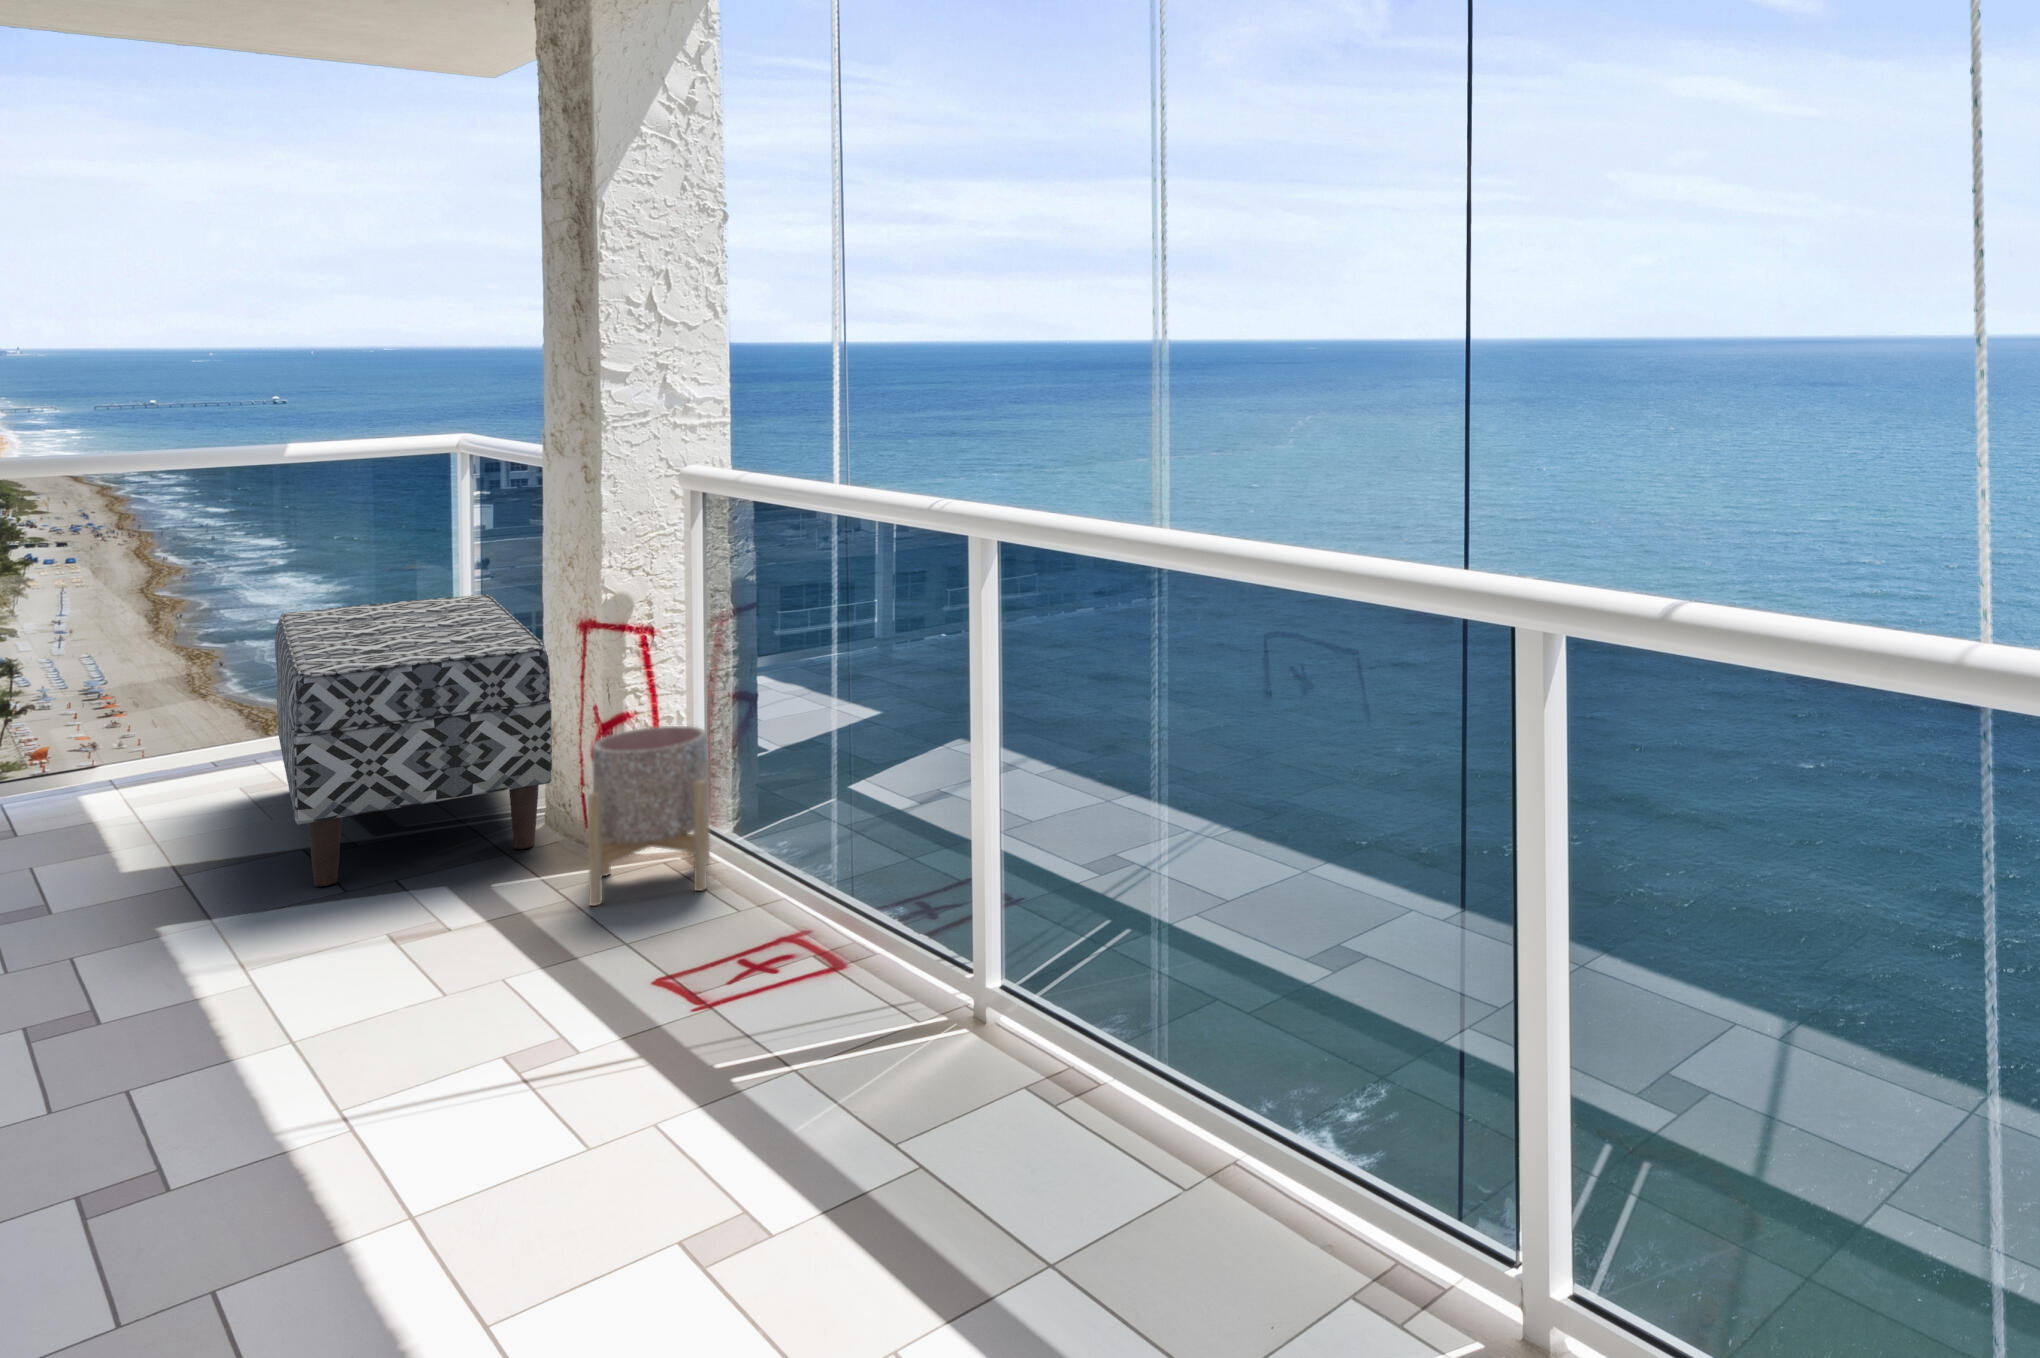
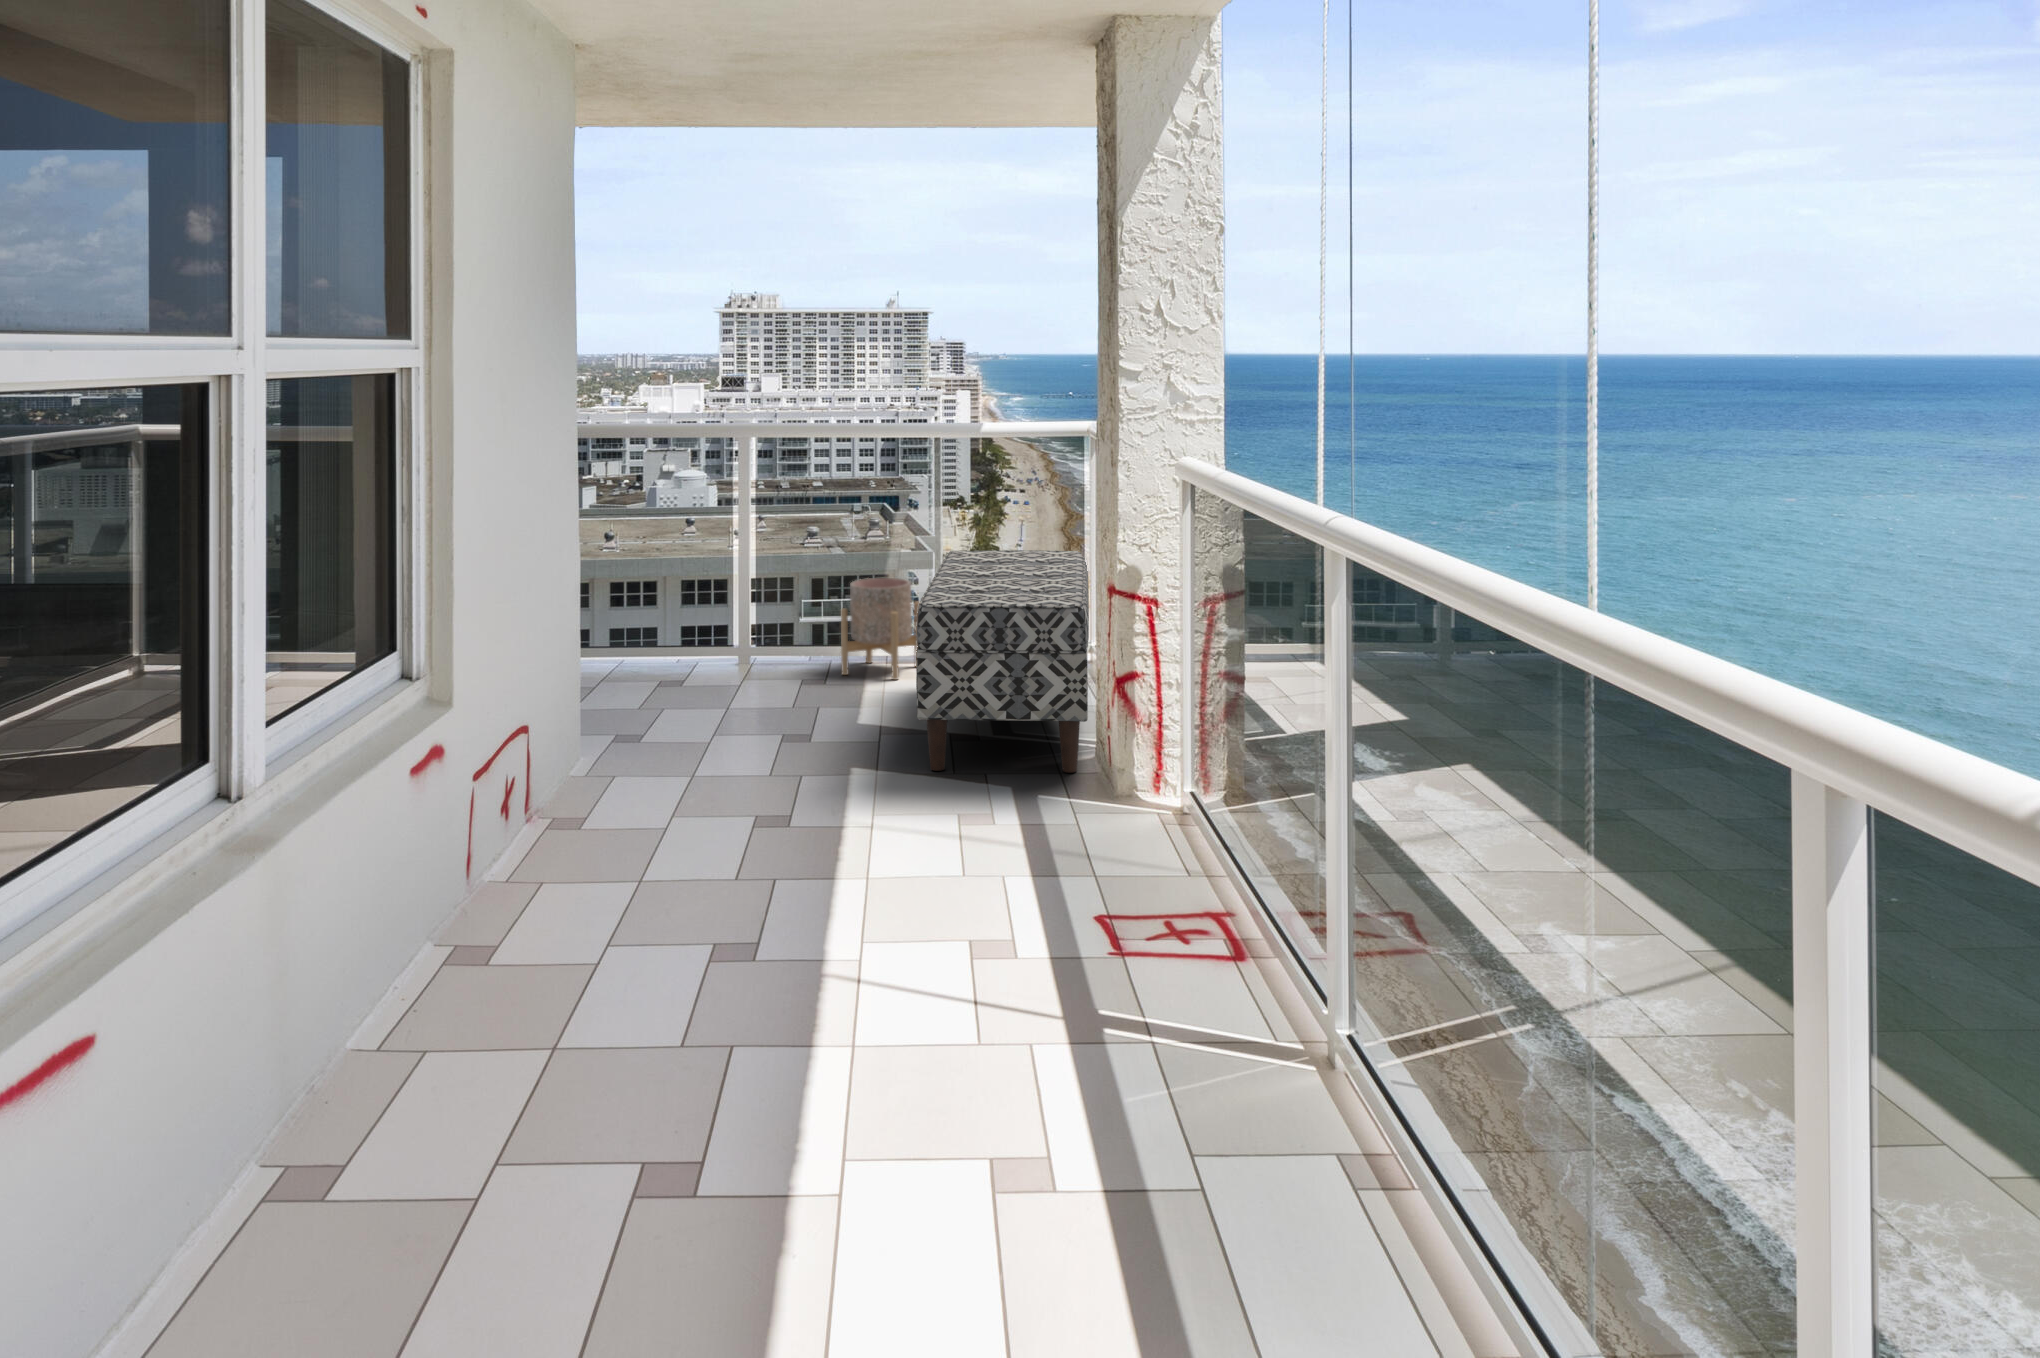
planter: present [588,726,710,906] -> present [841,578,919,680]

